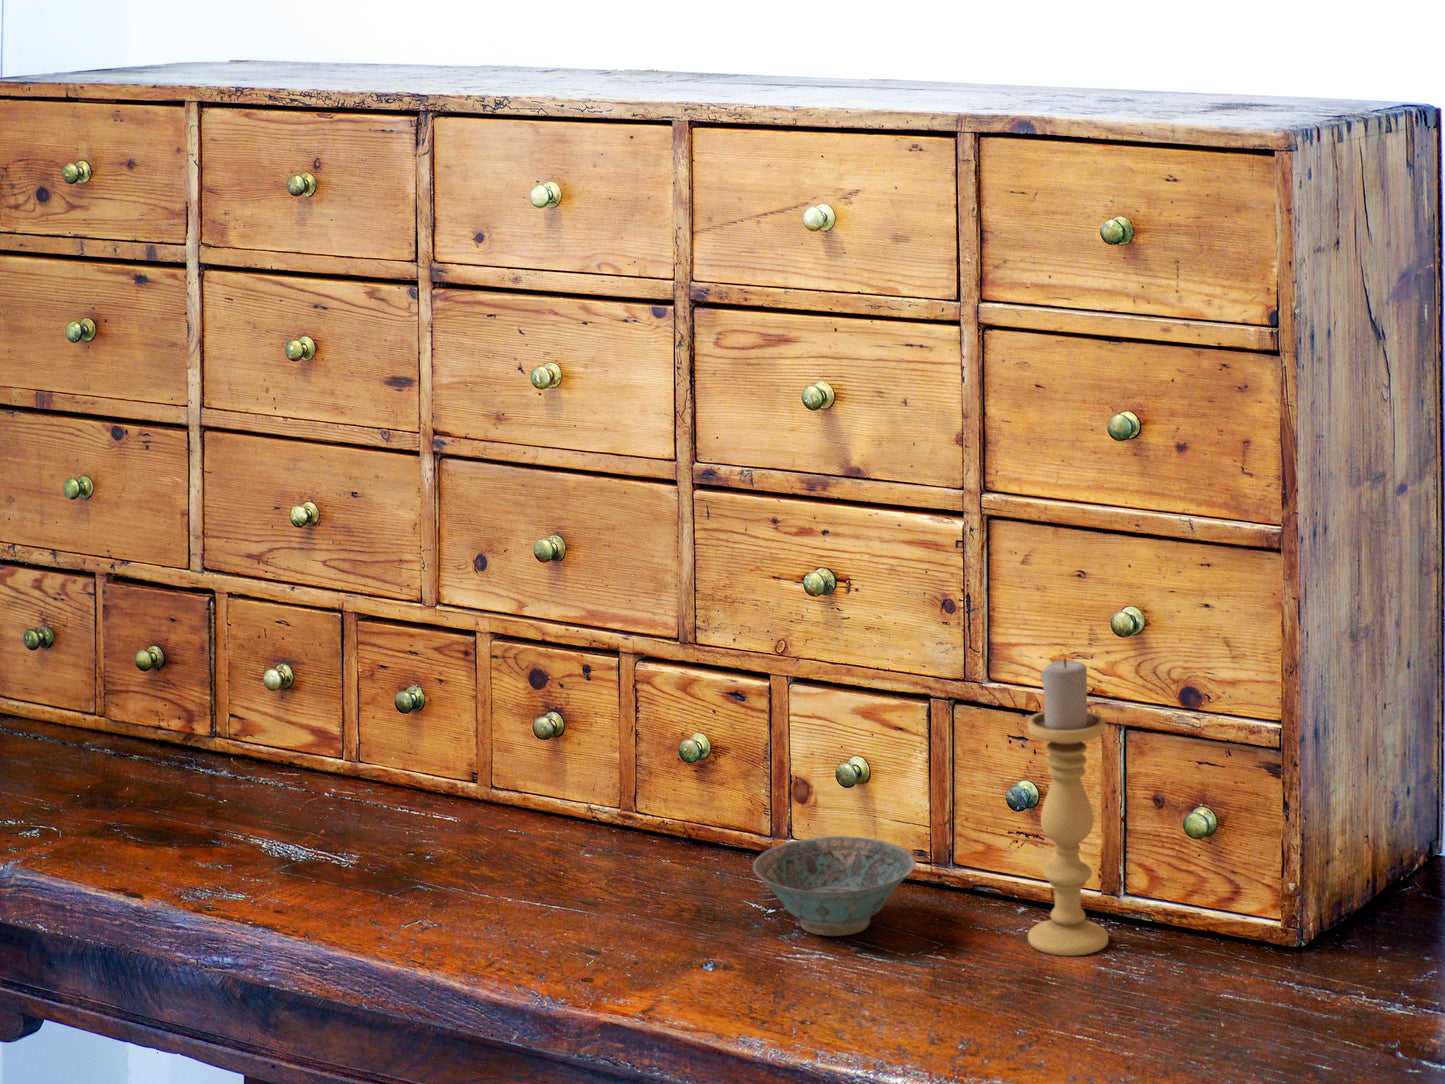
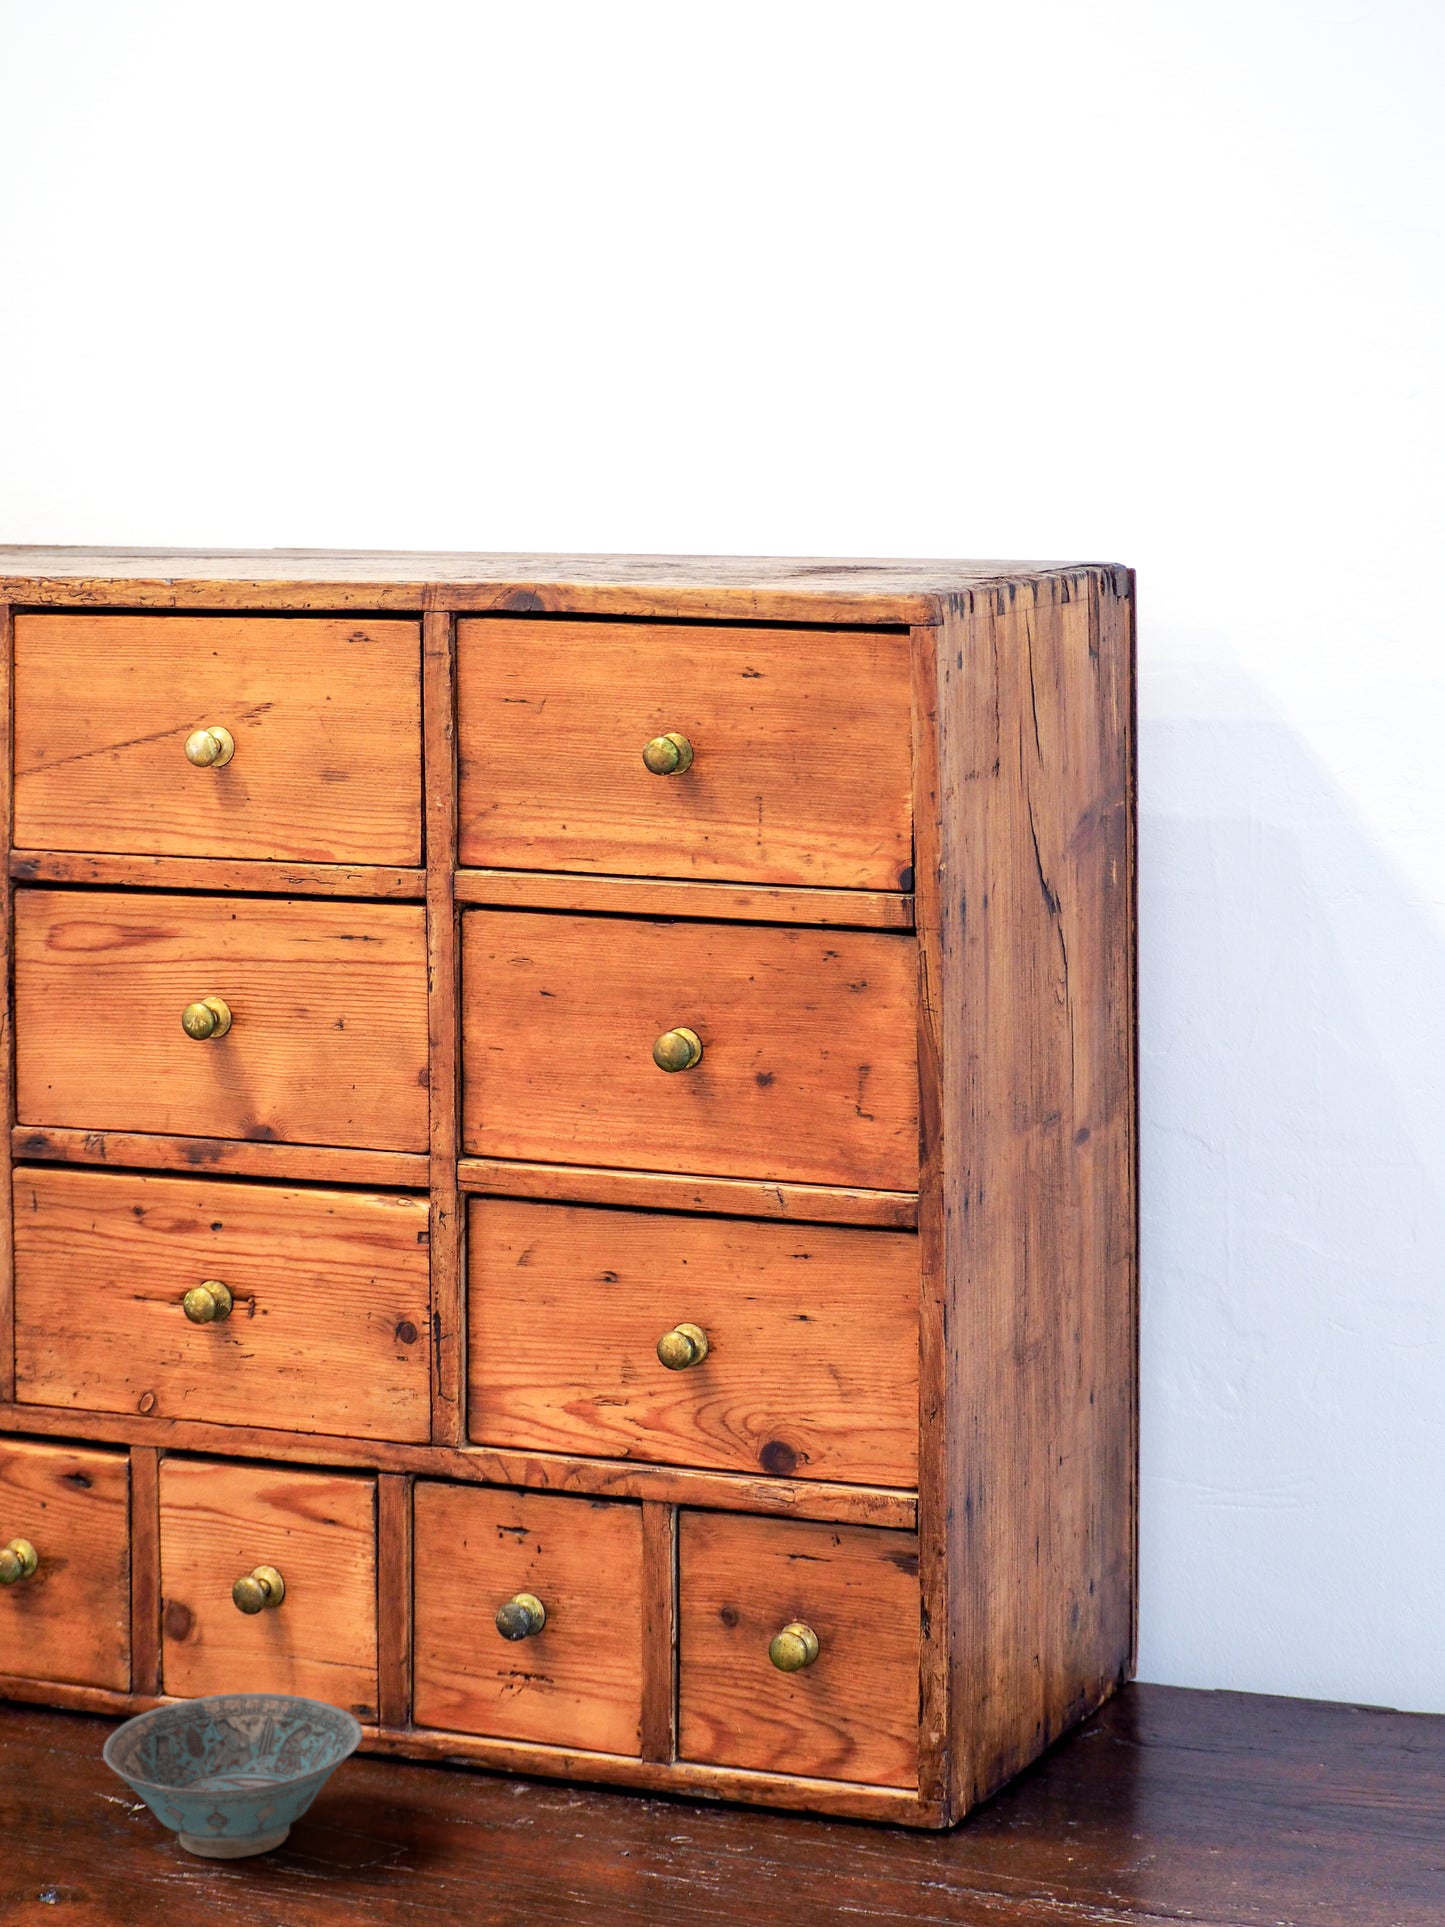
candle holder: present [1028,659,1108,956] -> none [538,1402,660,1868]

